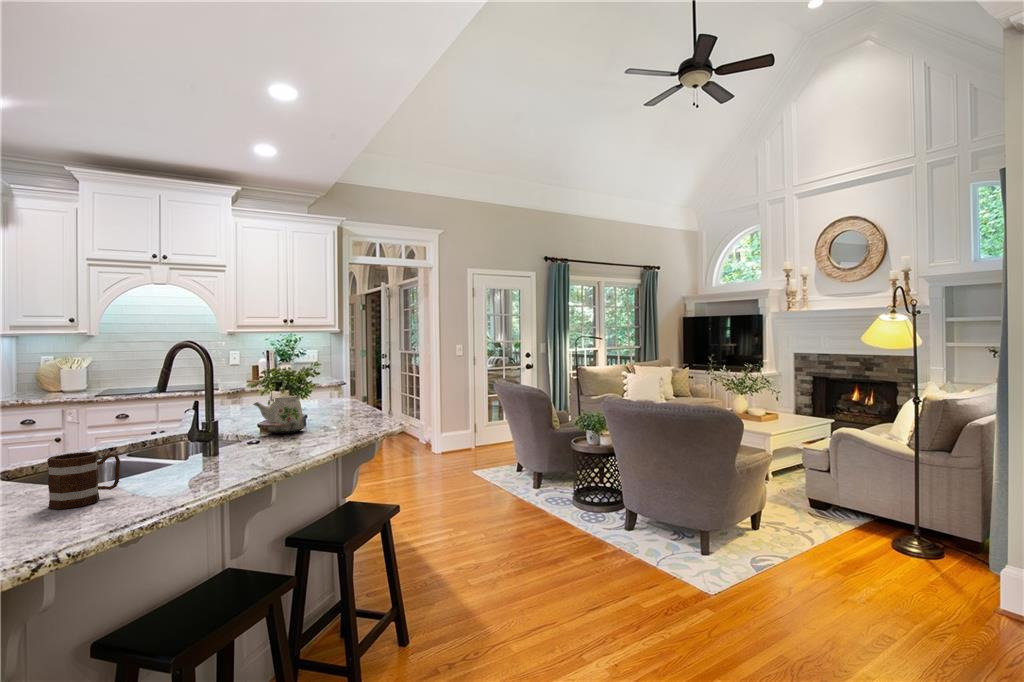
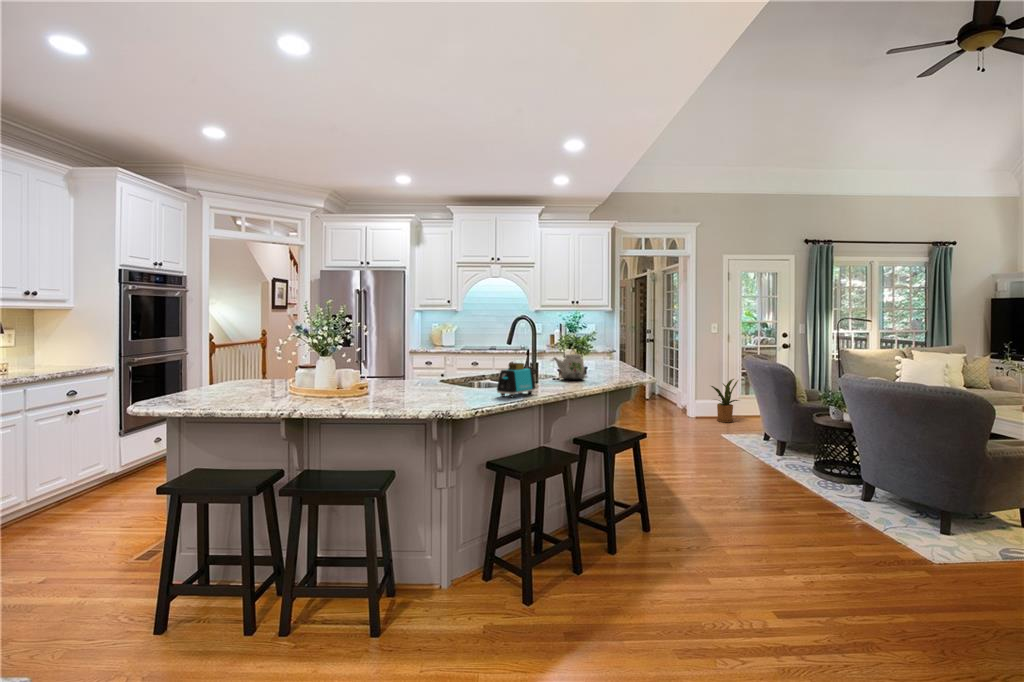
house plant: none [454,405,490,456] -> present [711,379,738,423]
toaster: none [146,420,220,480] -> present [497,363,536,398]
mug: present [47,452,120,509] -> none [454,375,486,404]

